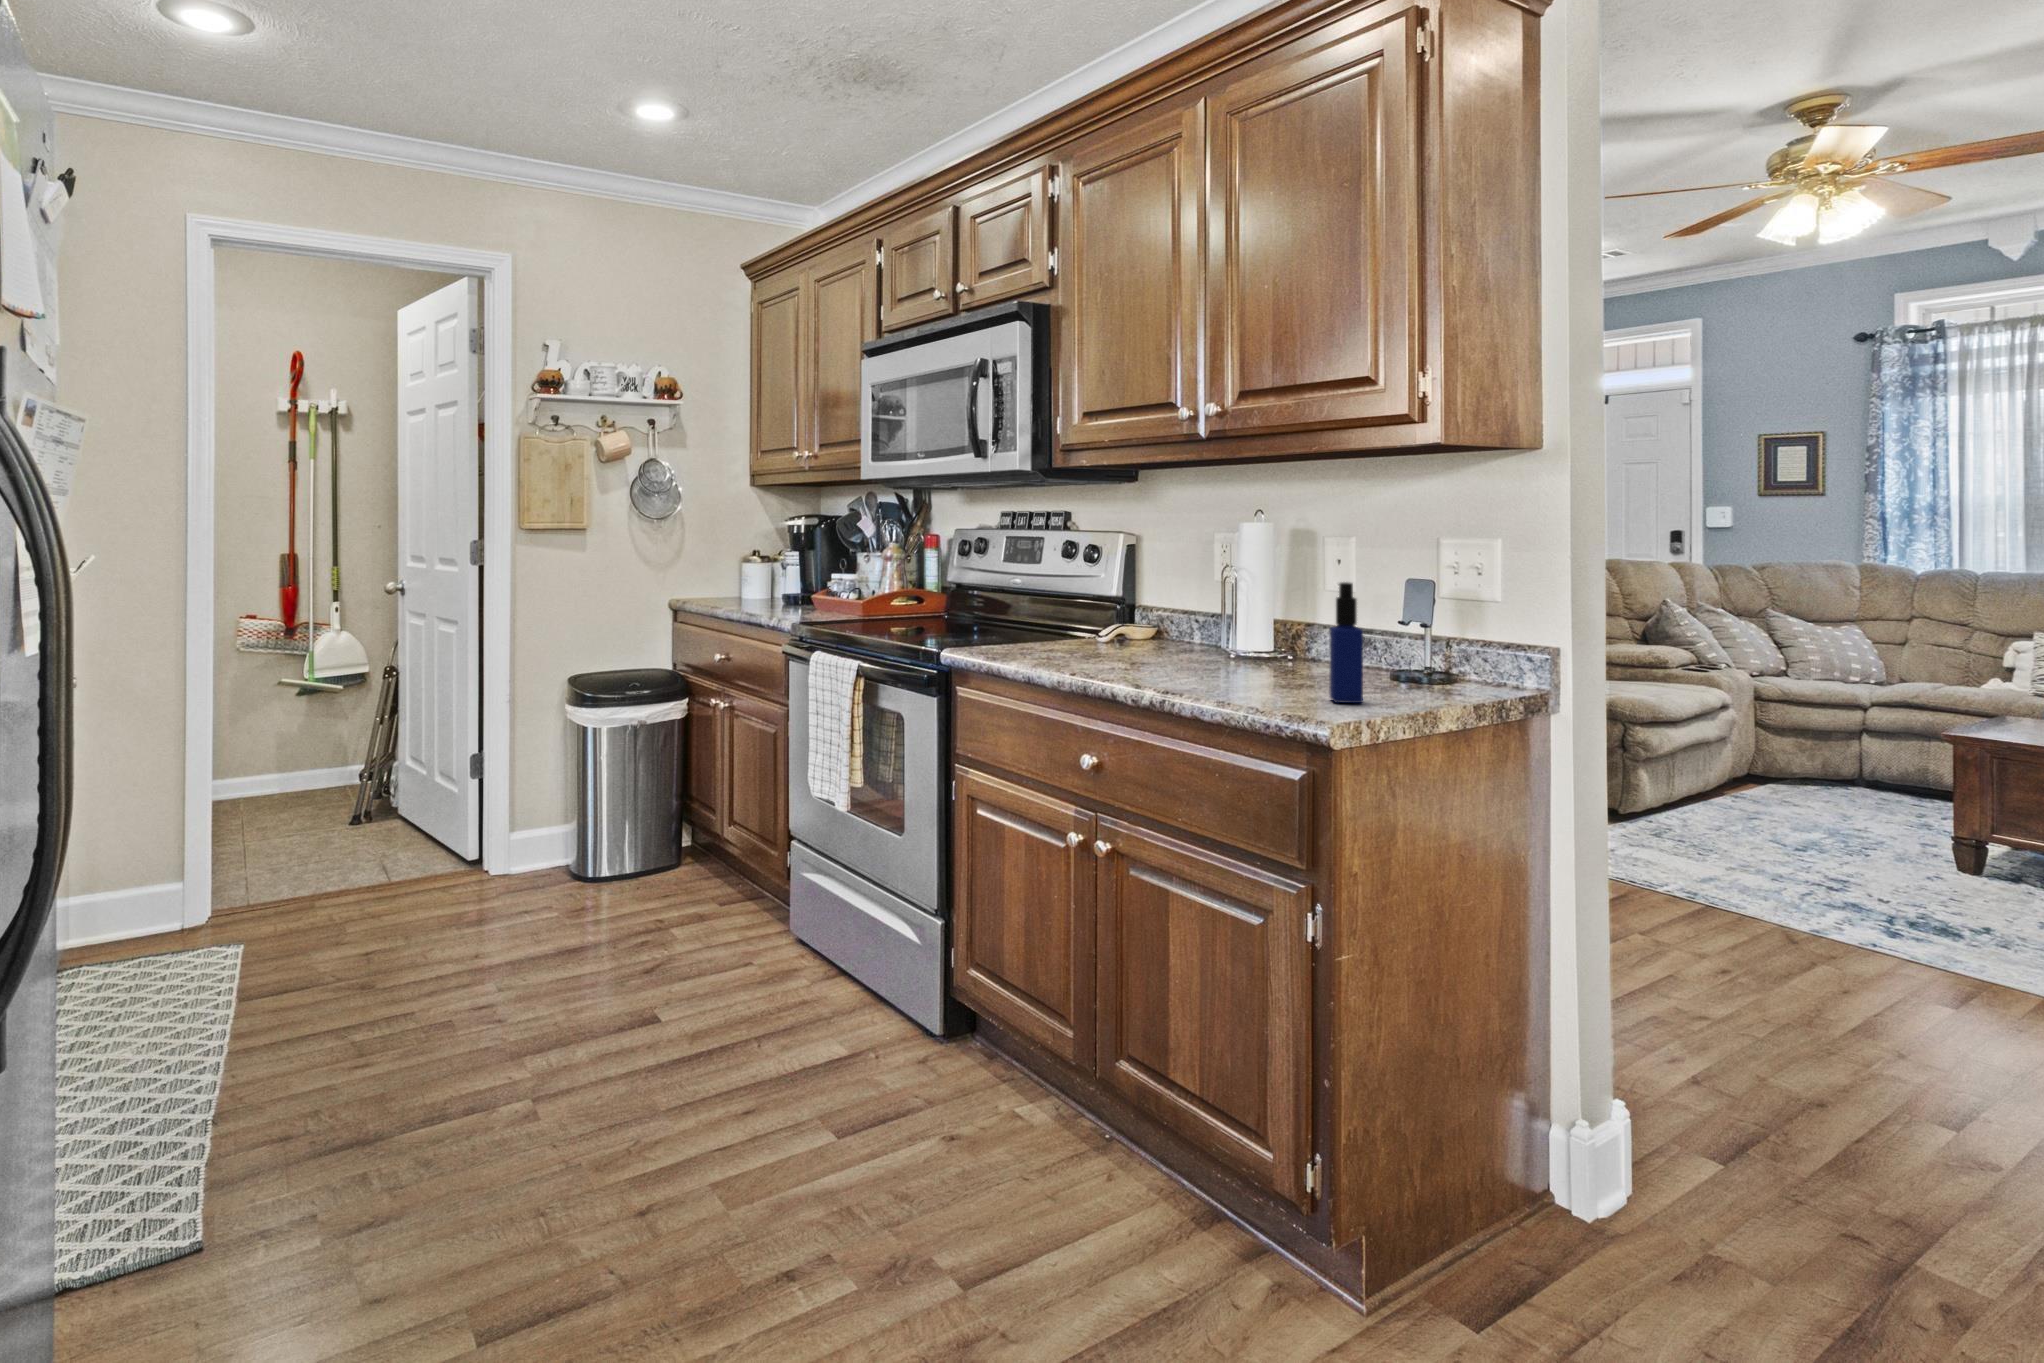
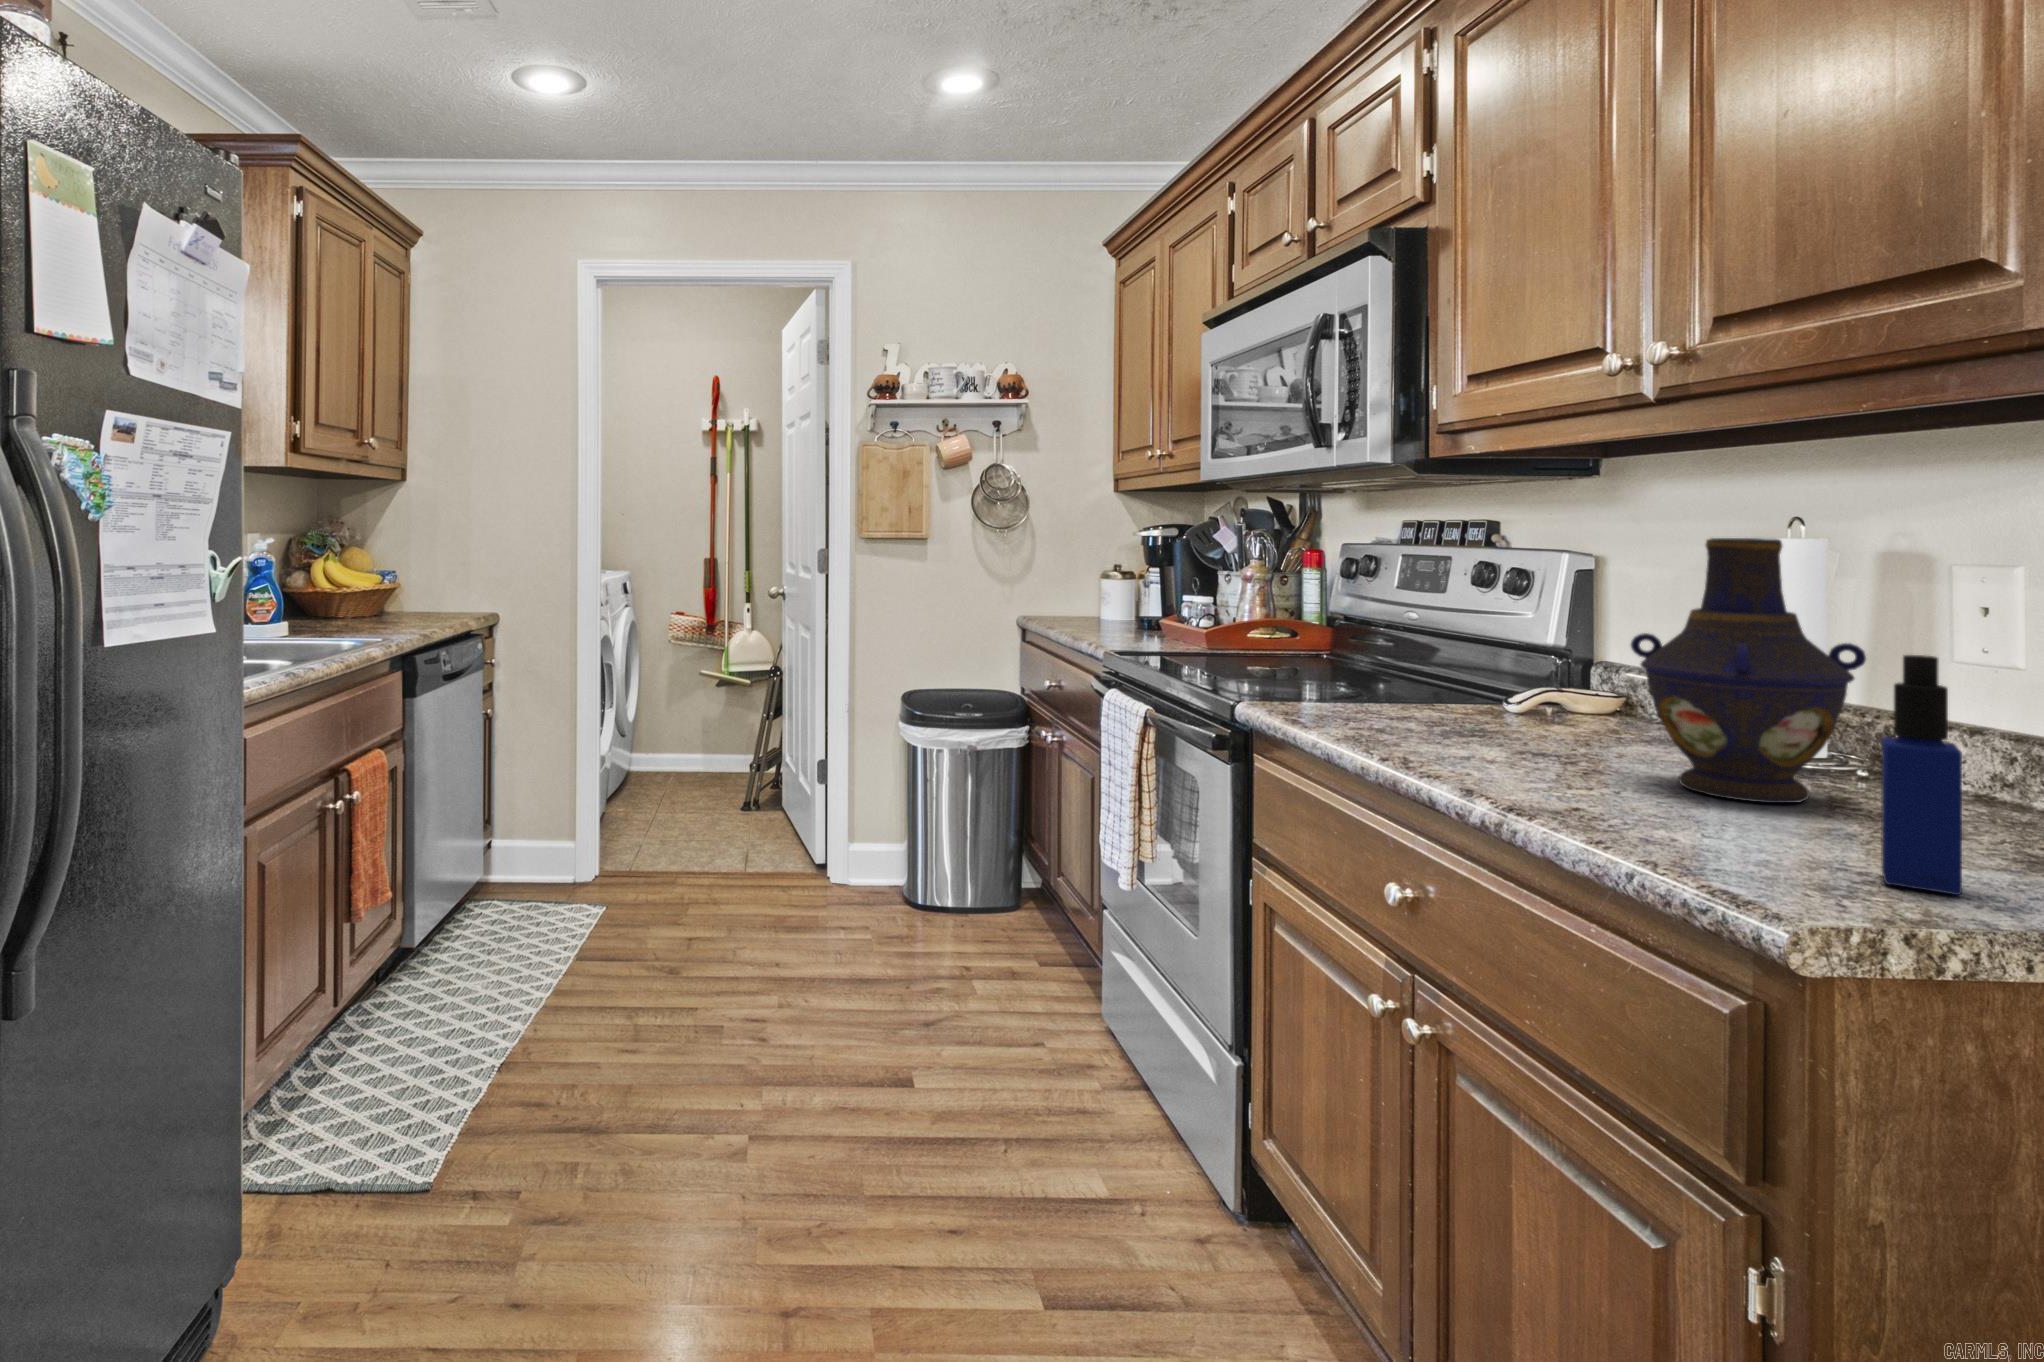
vase: none [1197,523,1306,677] -> present [1631,538,1866,803]

